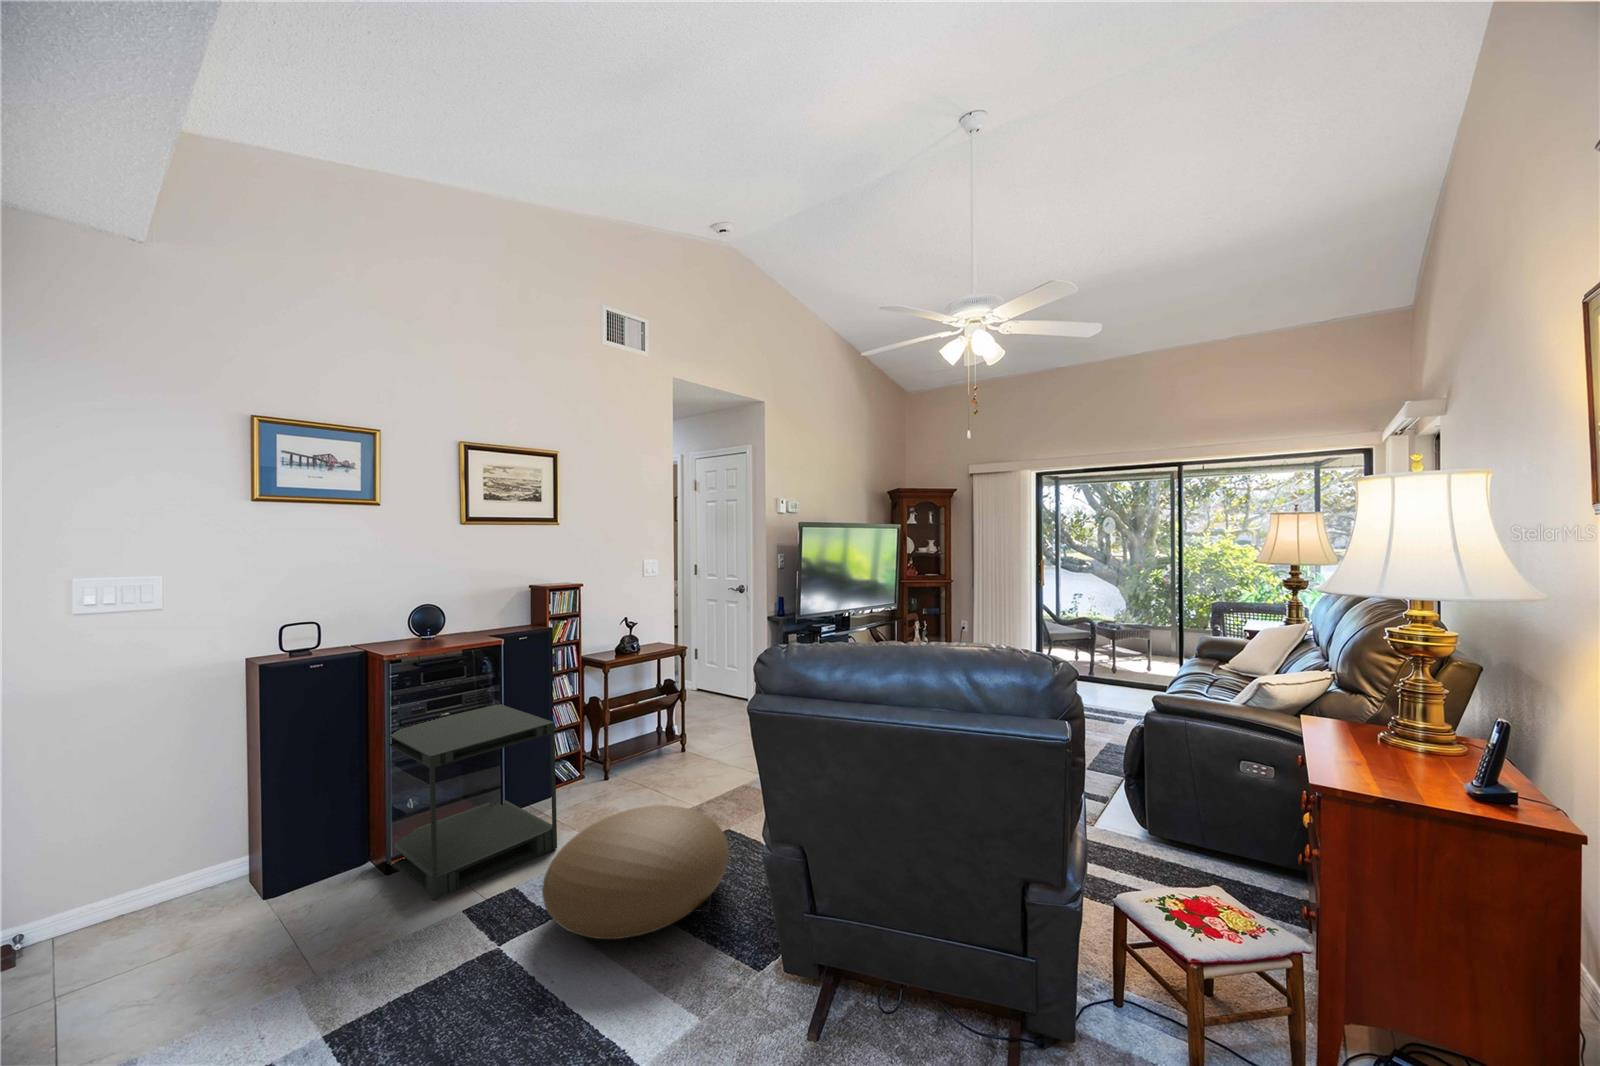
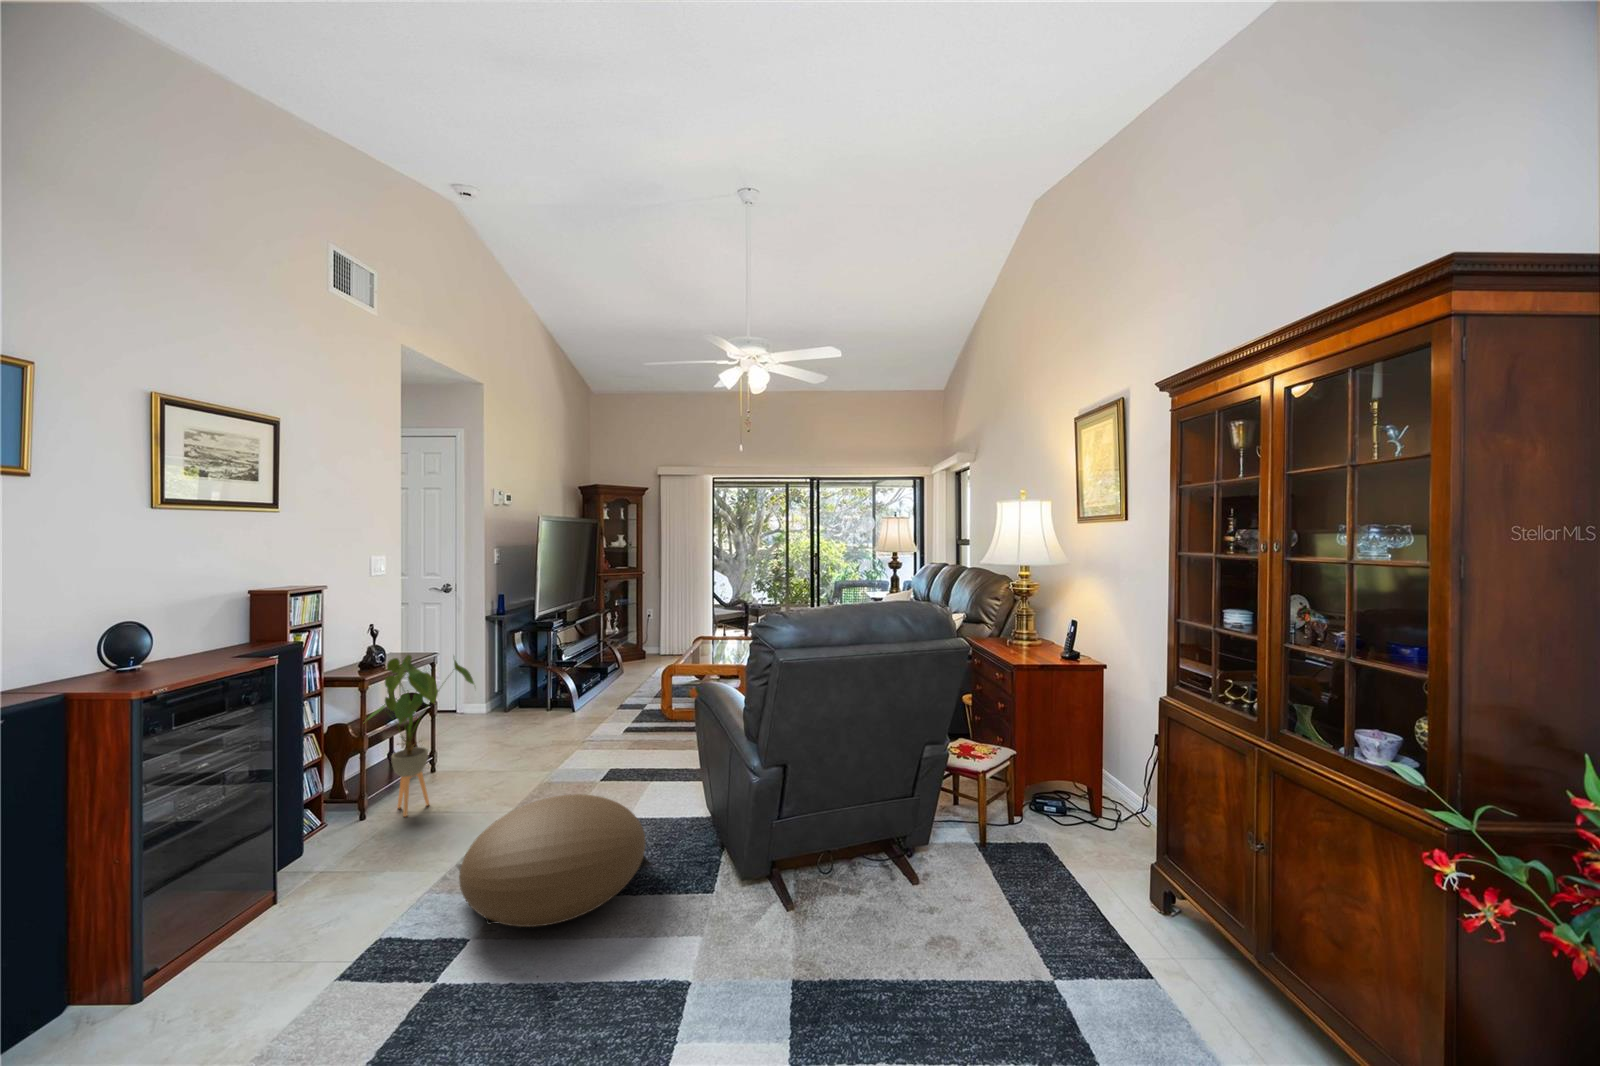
house plant: none [605,646,689,787] -> present [366,655,474,817]
side table: present [390,704,557,901] -> none [106,742,391,988]

